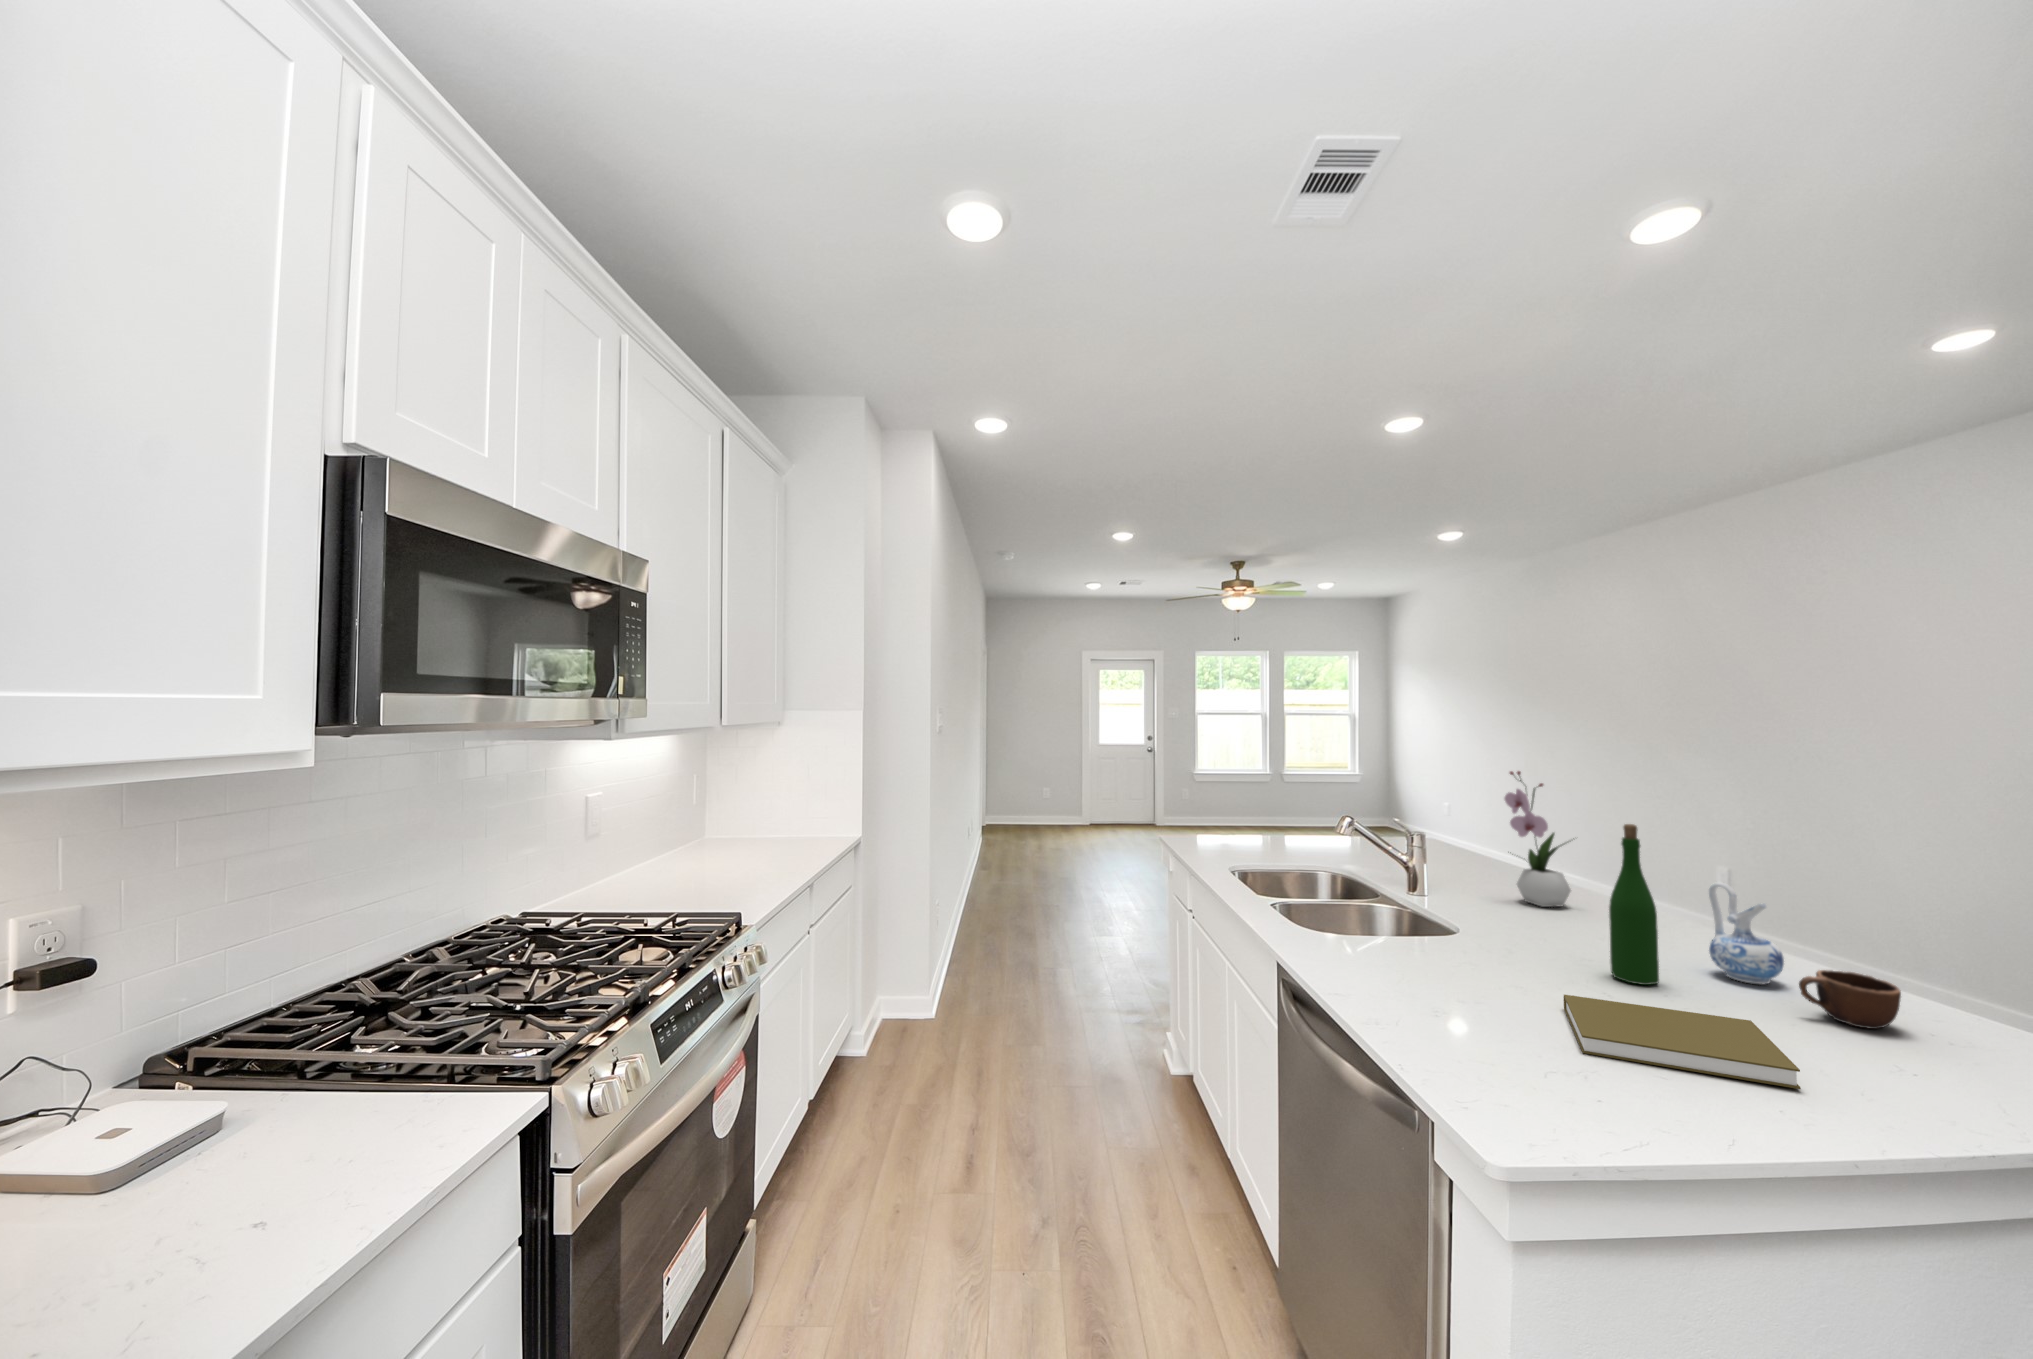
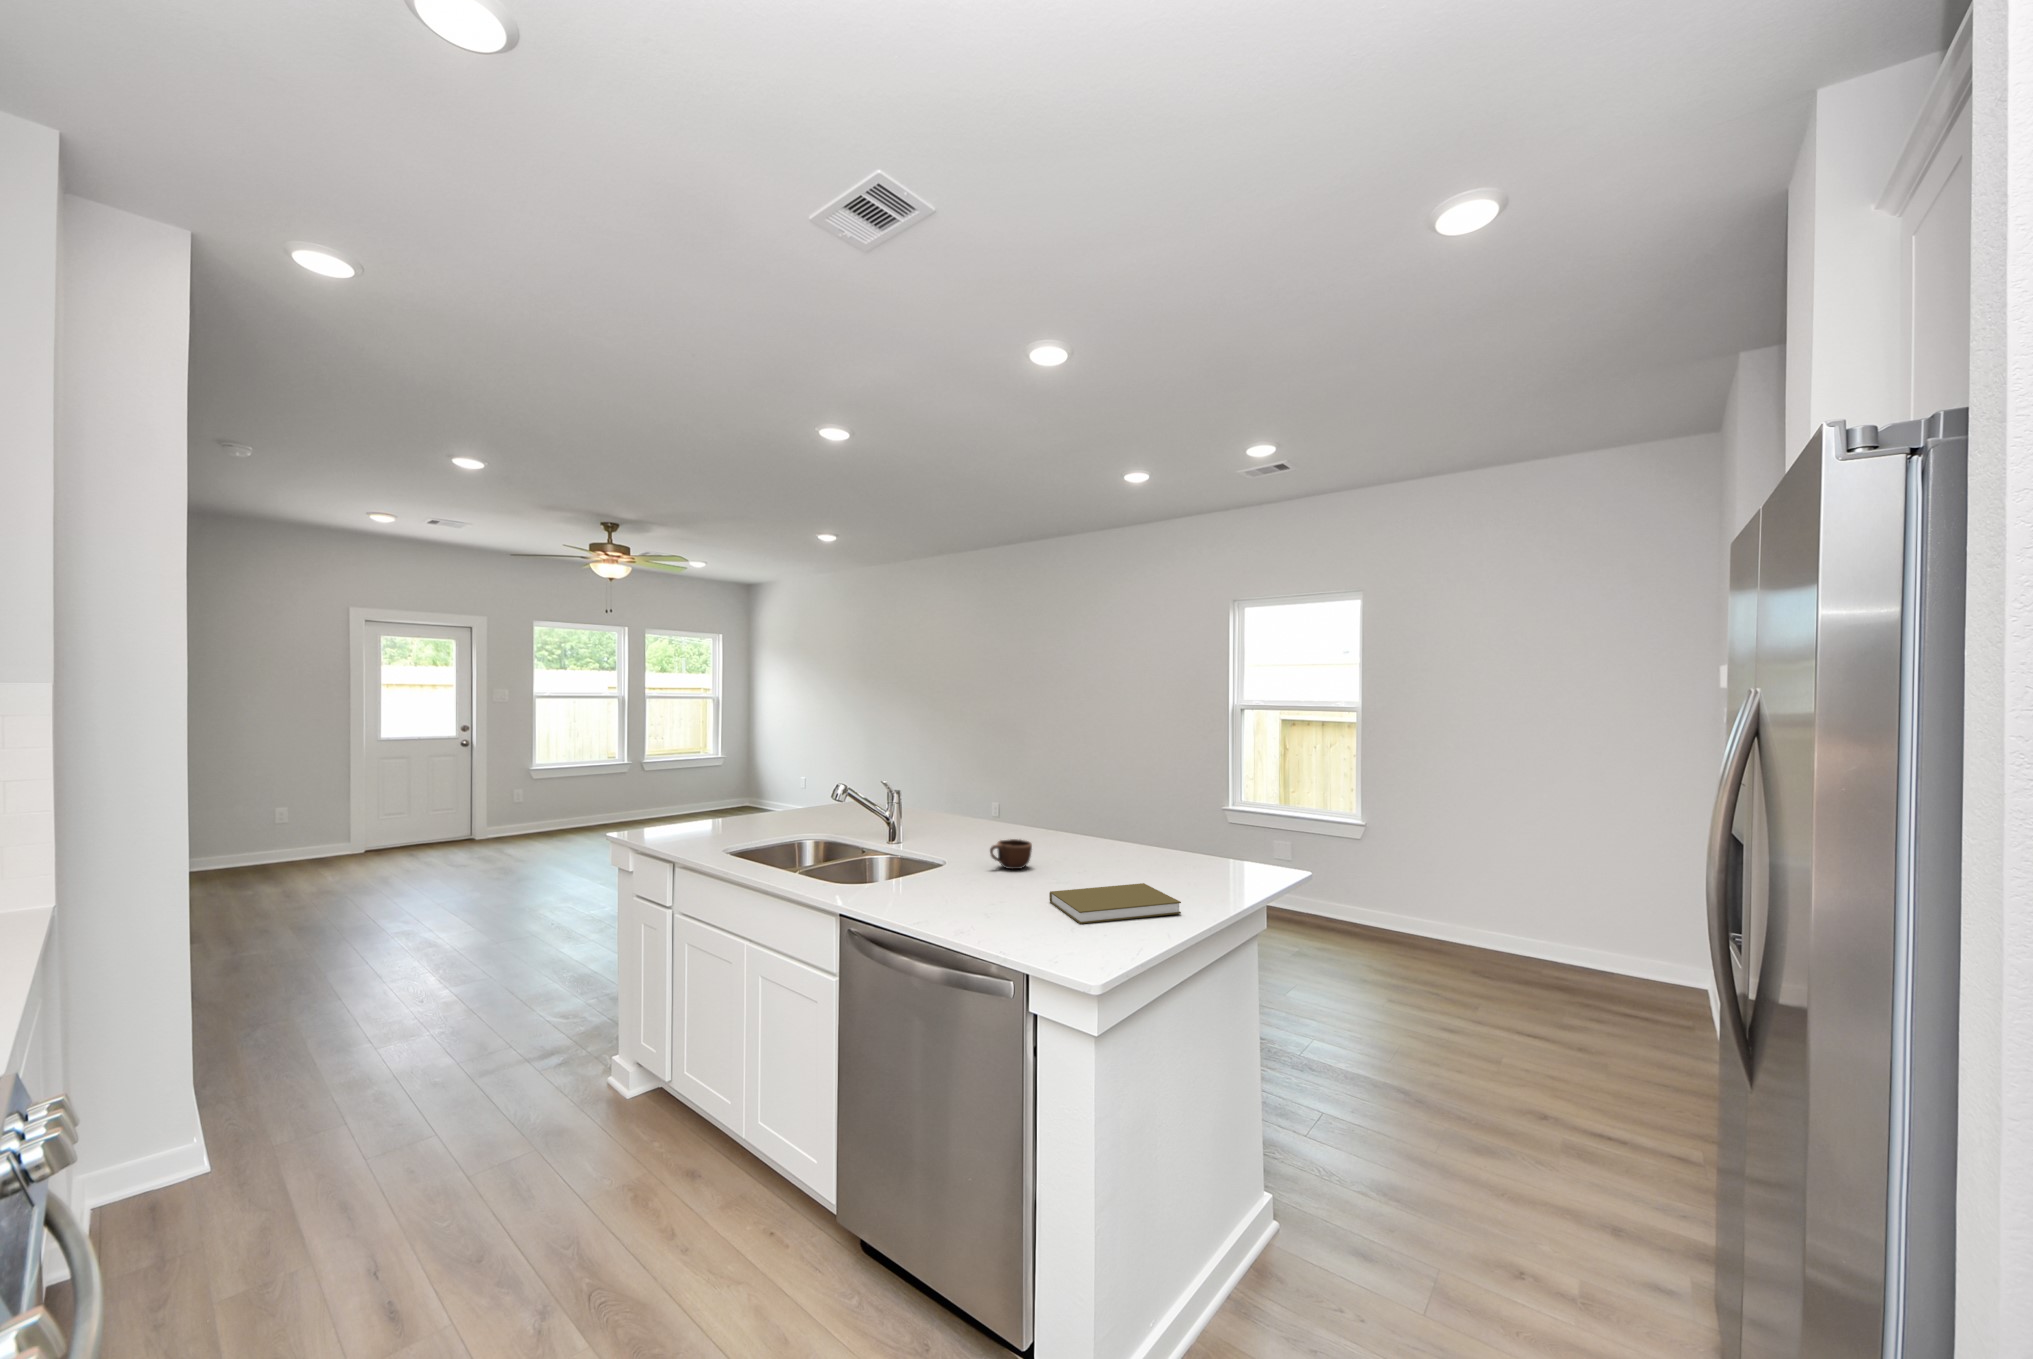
flower arrangement: present [1504,771,1571,907] -> none [957,736,1004,842]
wine bottle: present [1609,824,1659,985] -> none [1055,766,1083,879]
ceramic pitcher: present [1709,882,1784,984] -> none [1099,802,1136,866]
mug: present [1799,970,1901,1029] -> present [990,839,1032,869]

